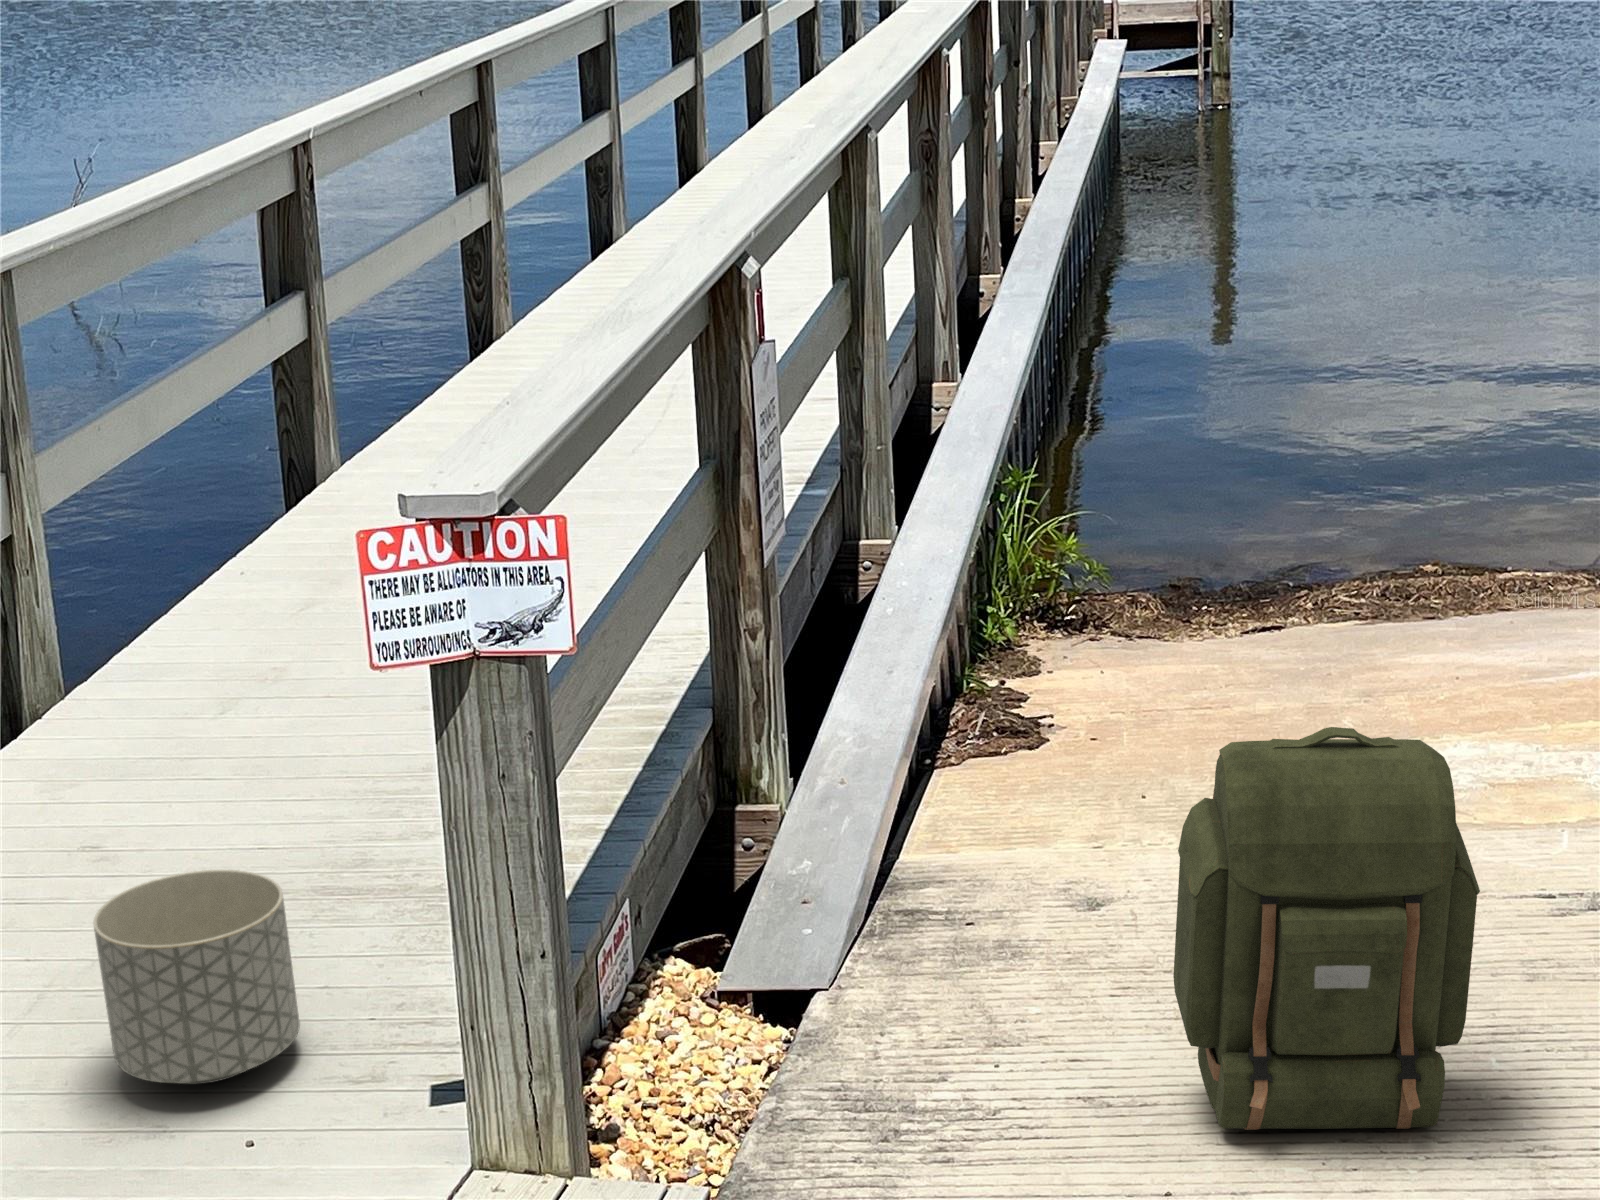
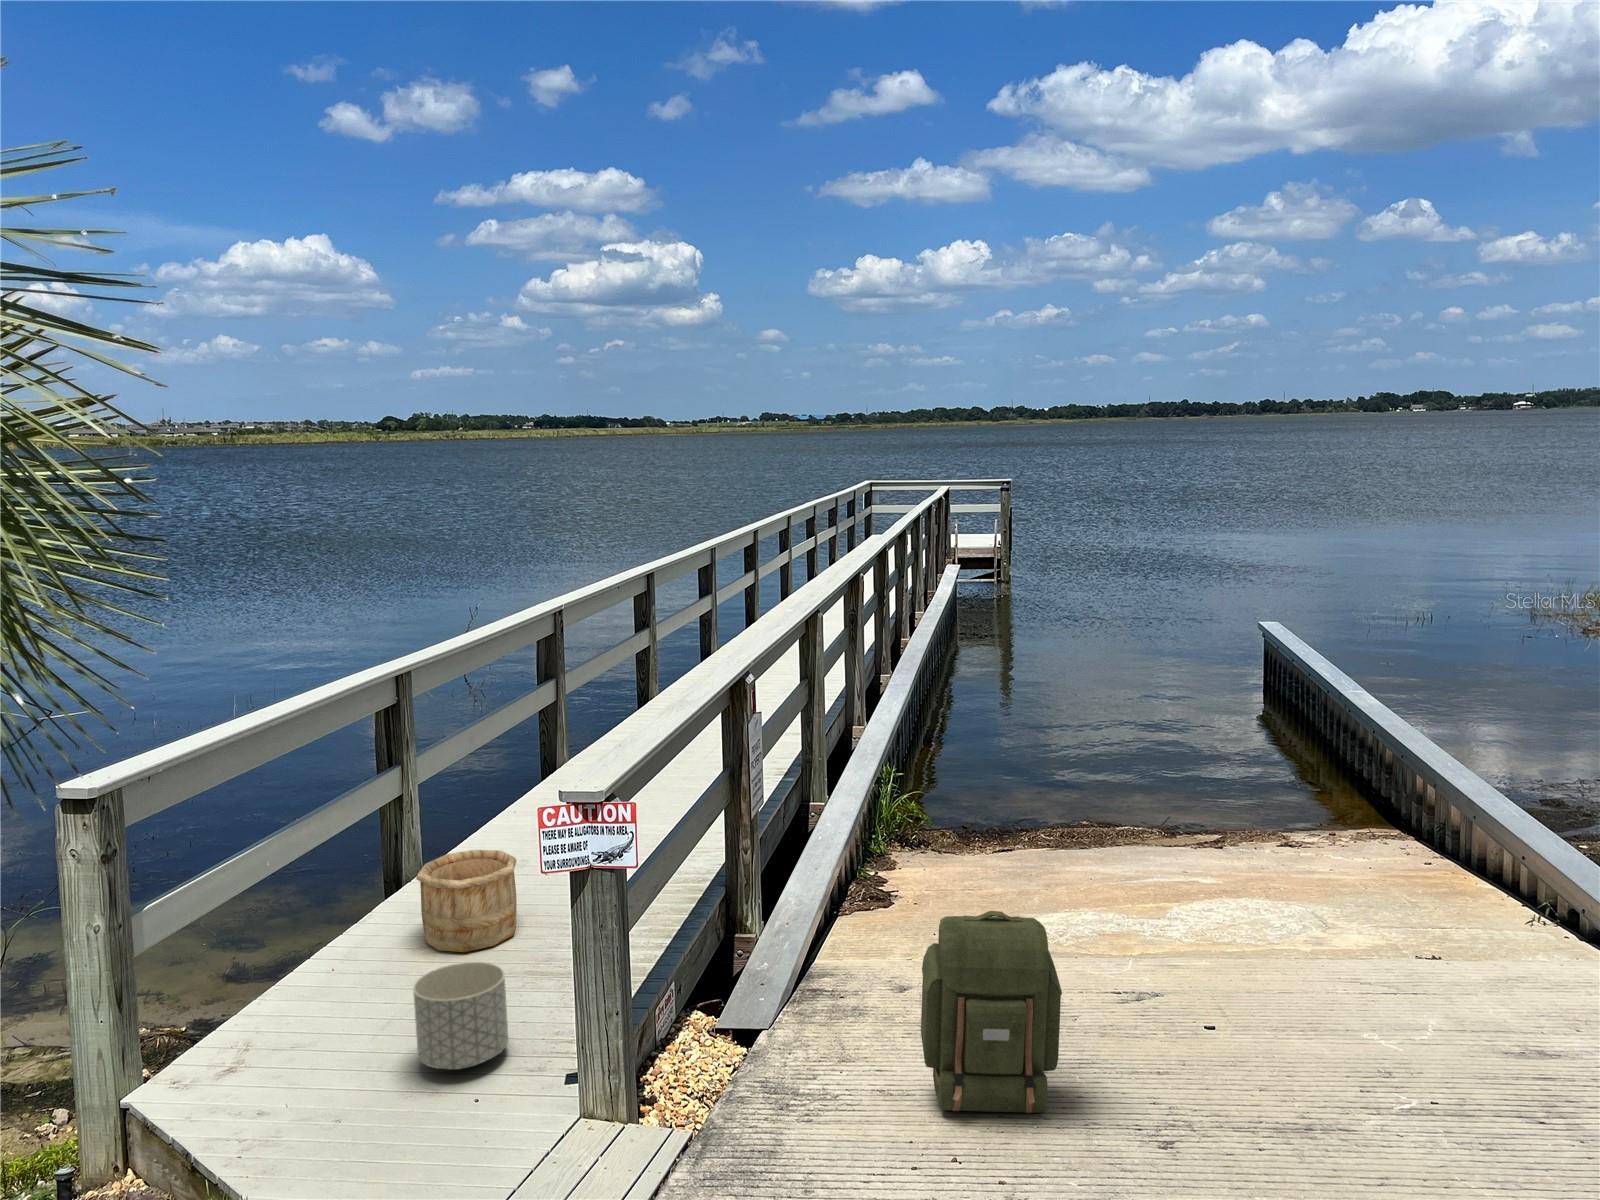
wooden bucket: none [59,648,277,856] -> present [416,850,517,952]

